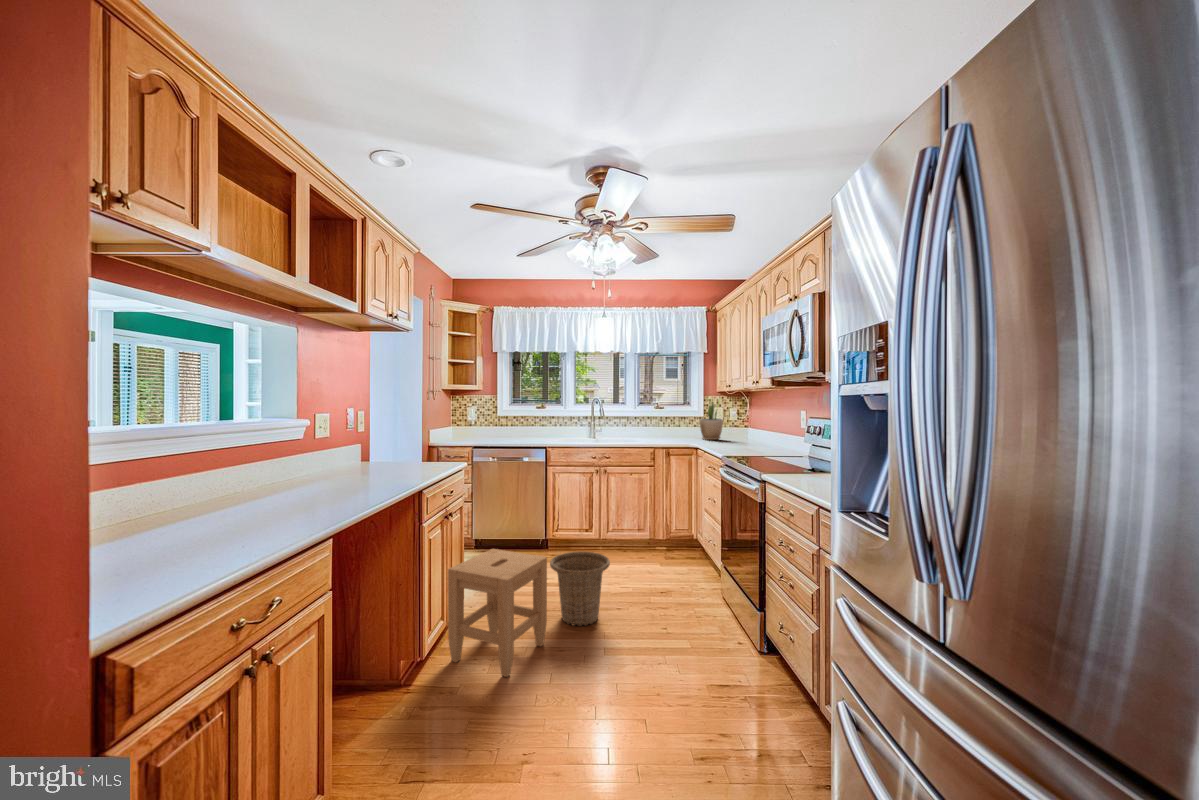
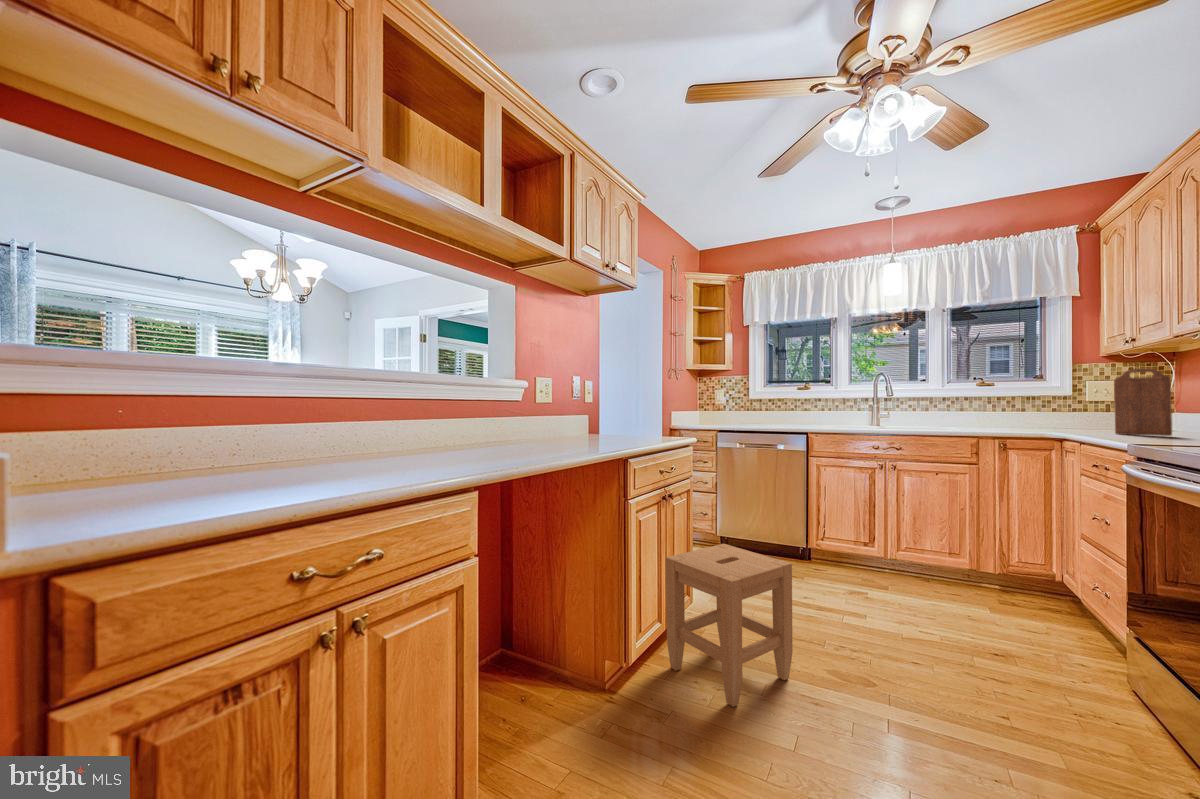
potted plant: present [700,401,723,440] -> none [1064,363,1114,431]
cutting board: none [723,403,747,443] -> present [1114,369,1172,436]
basket: present [550,552,610,626] -> none [801,565,893,669]

